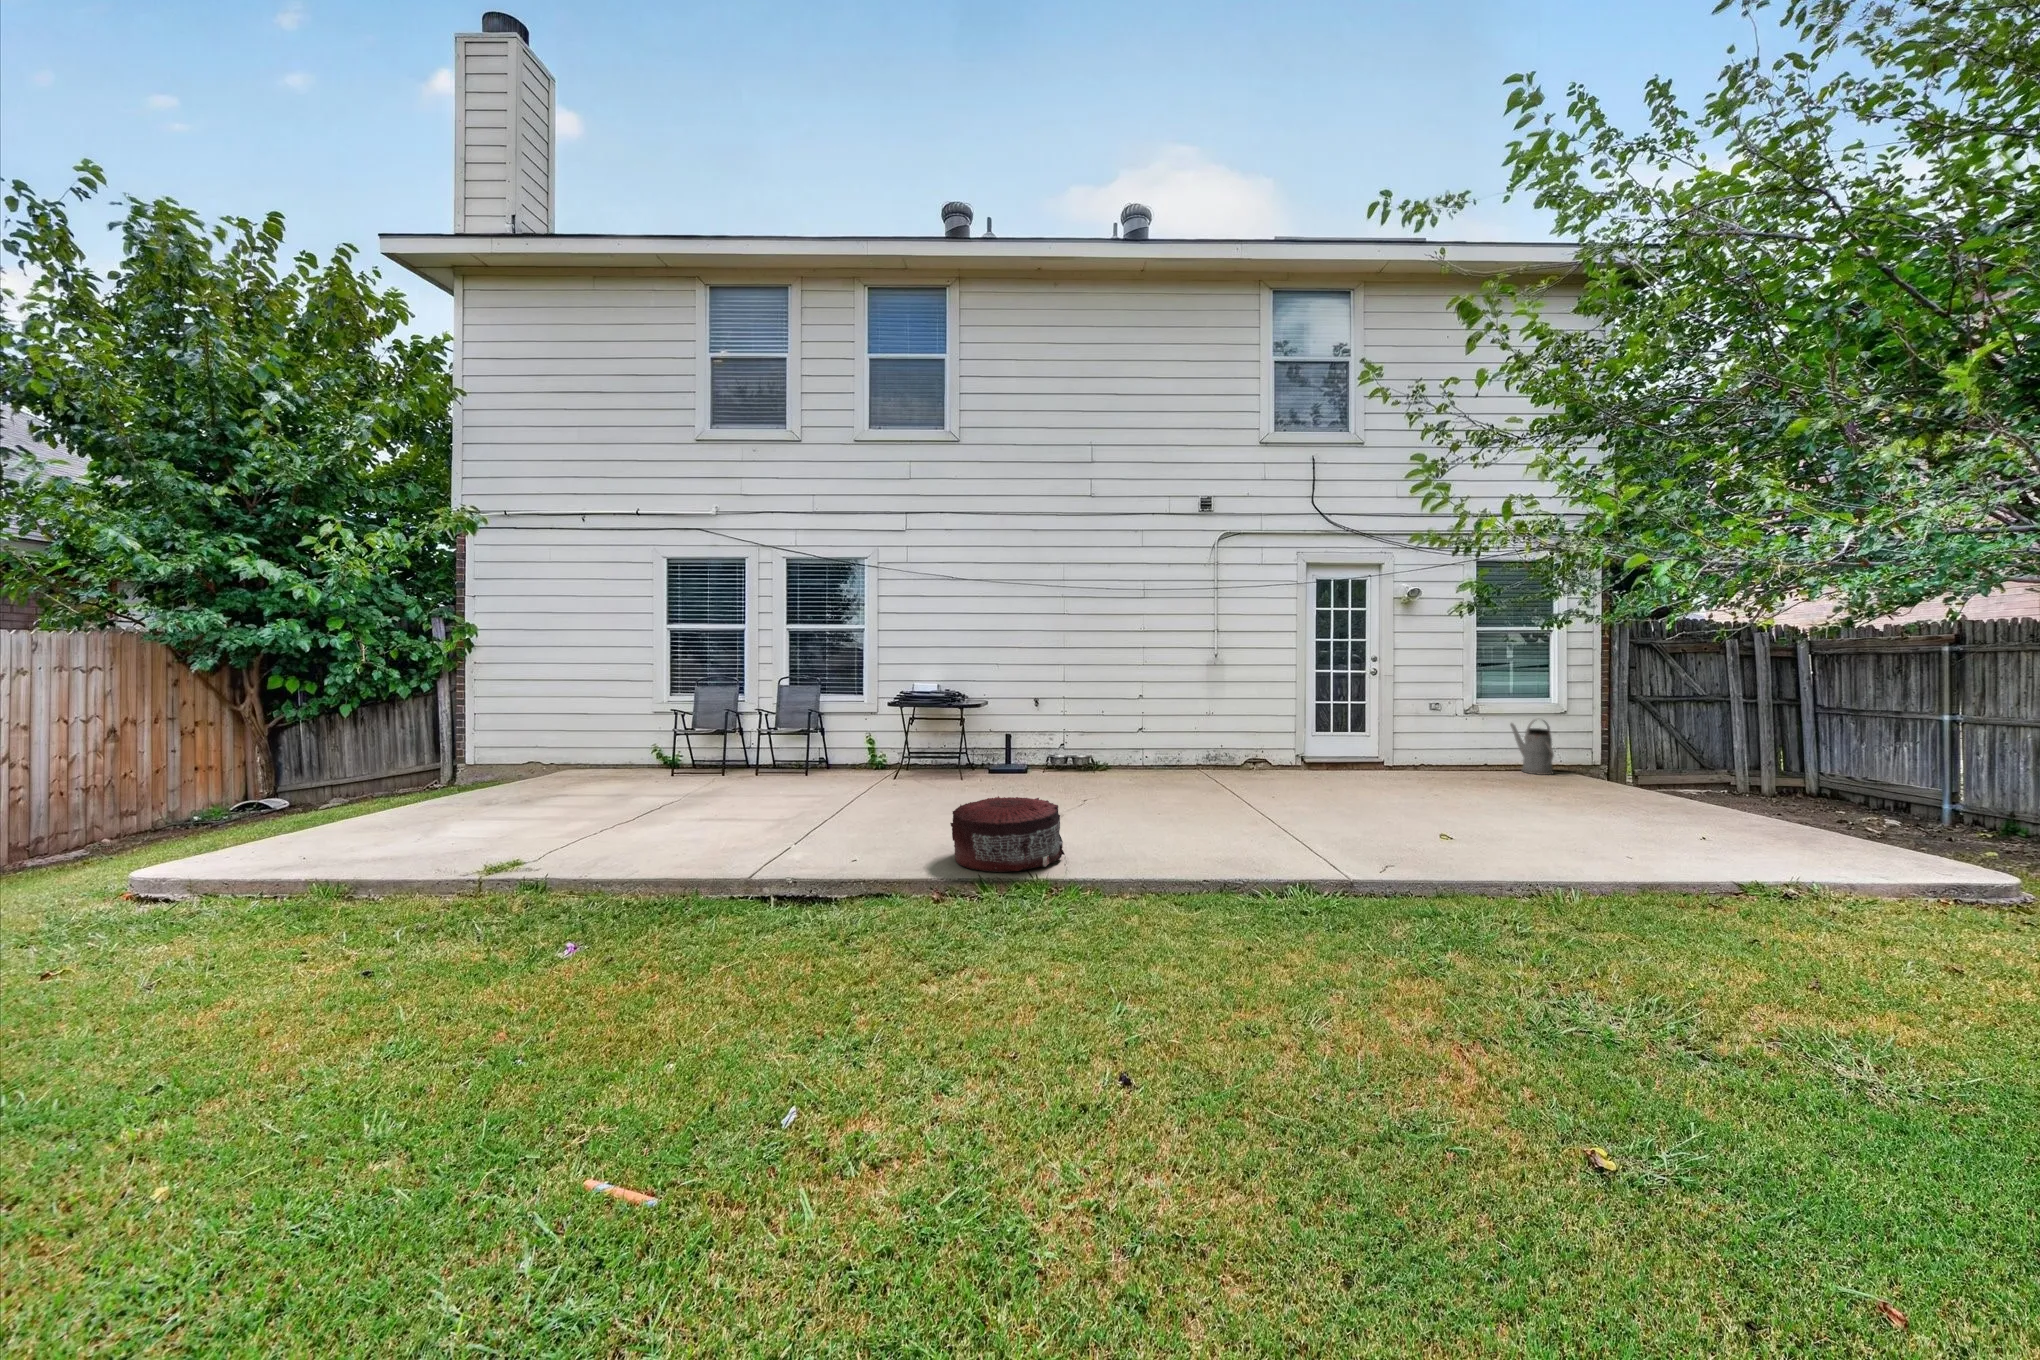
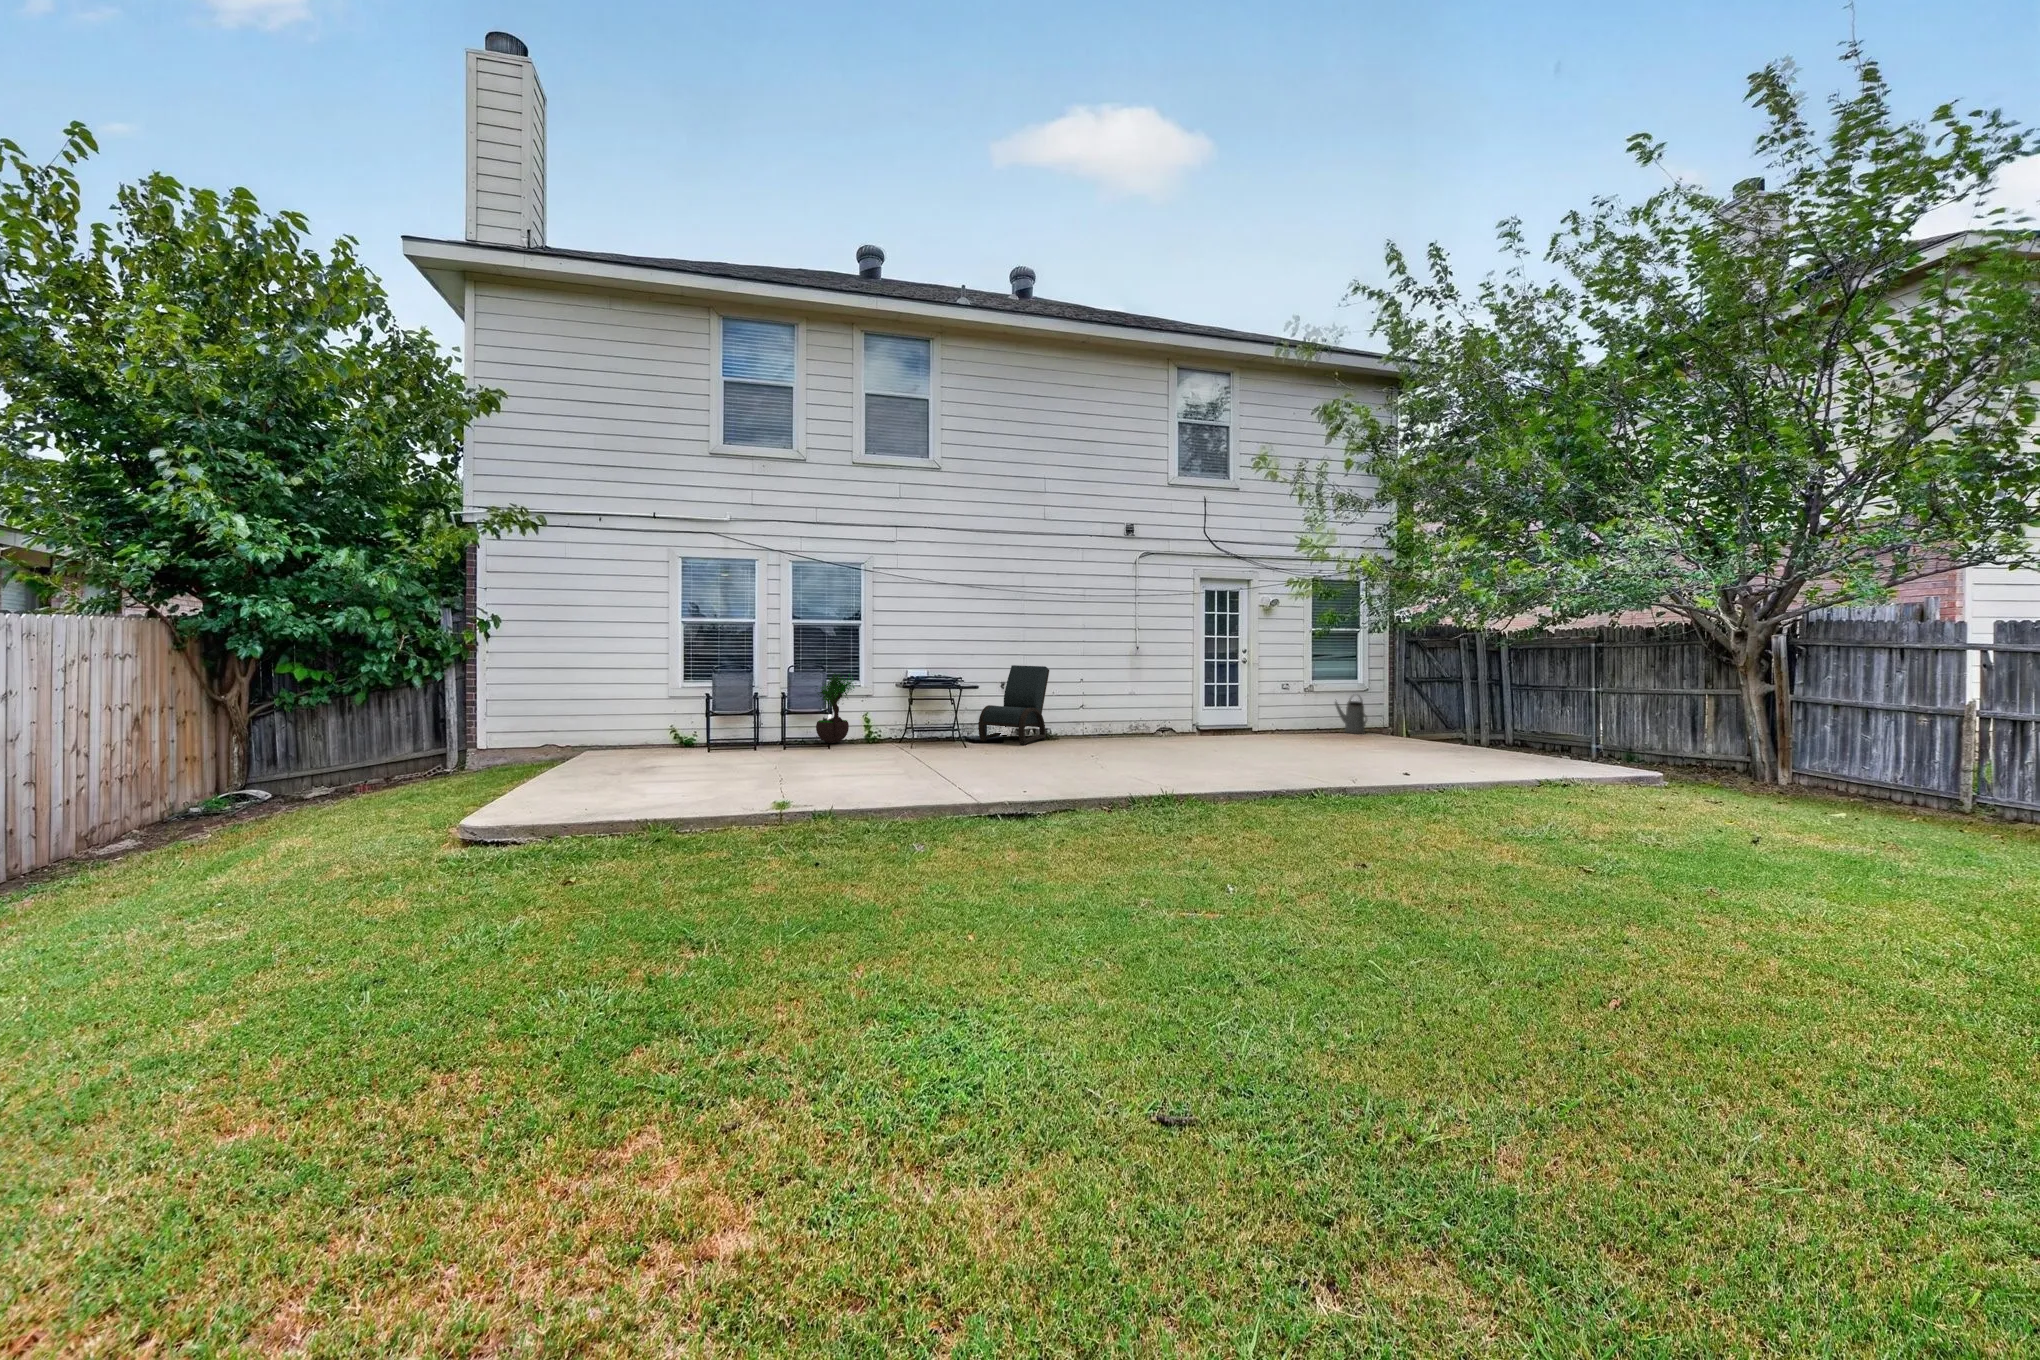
lounge chair: none [991,677,1089,778] -> present [978,665,1049,745]
potted tree: none [791,682,845,768] -> present [816,674,855,743]
pouf: present [950,796,1065,872] -> none [1074,745,1152,794]

